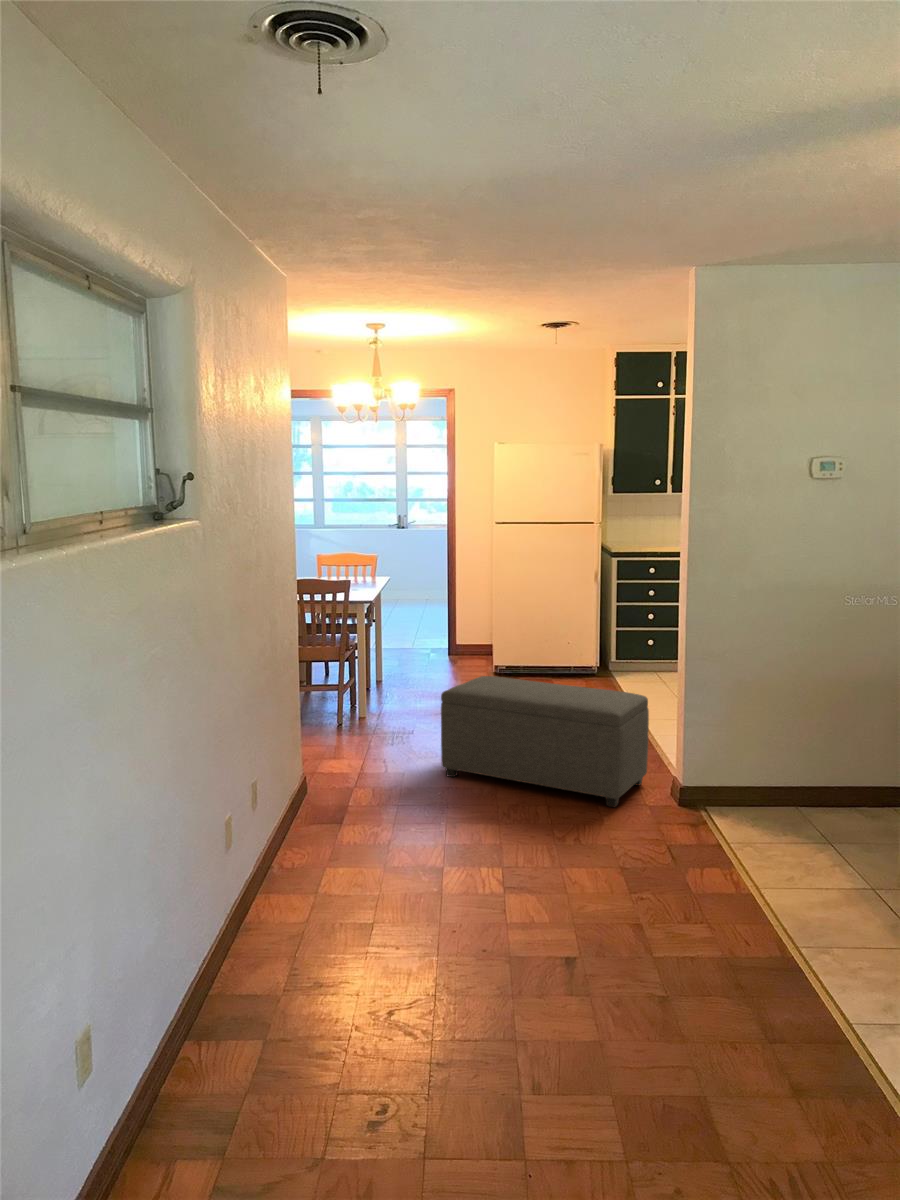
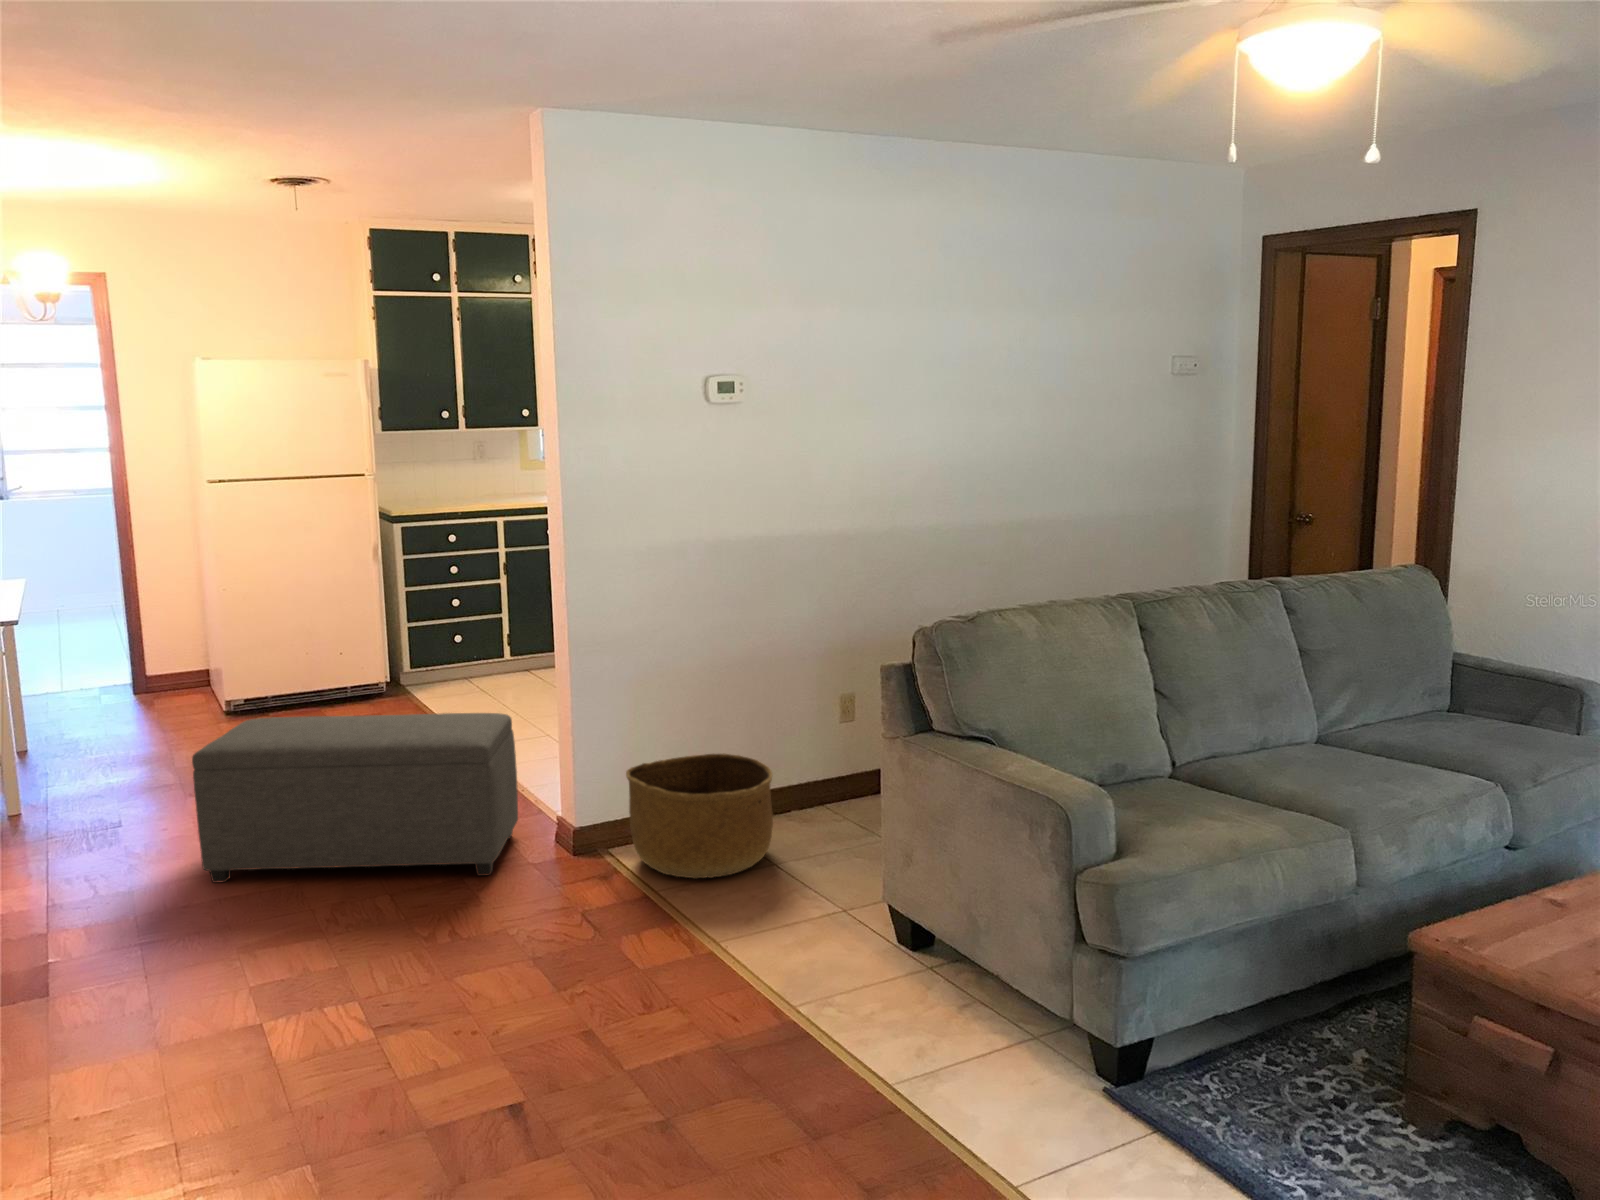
basket: none [720,747,841,845] -> present [626,754,773,879]

